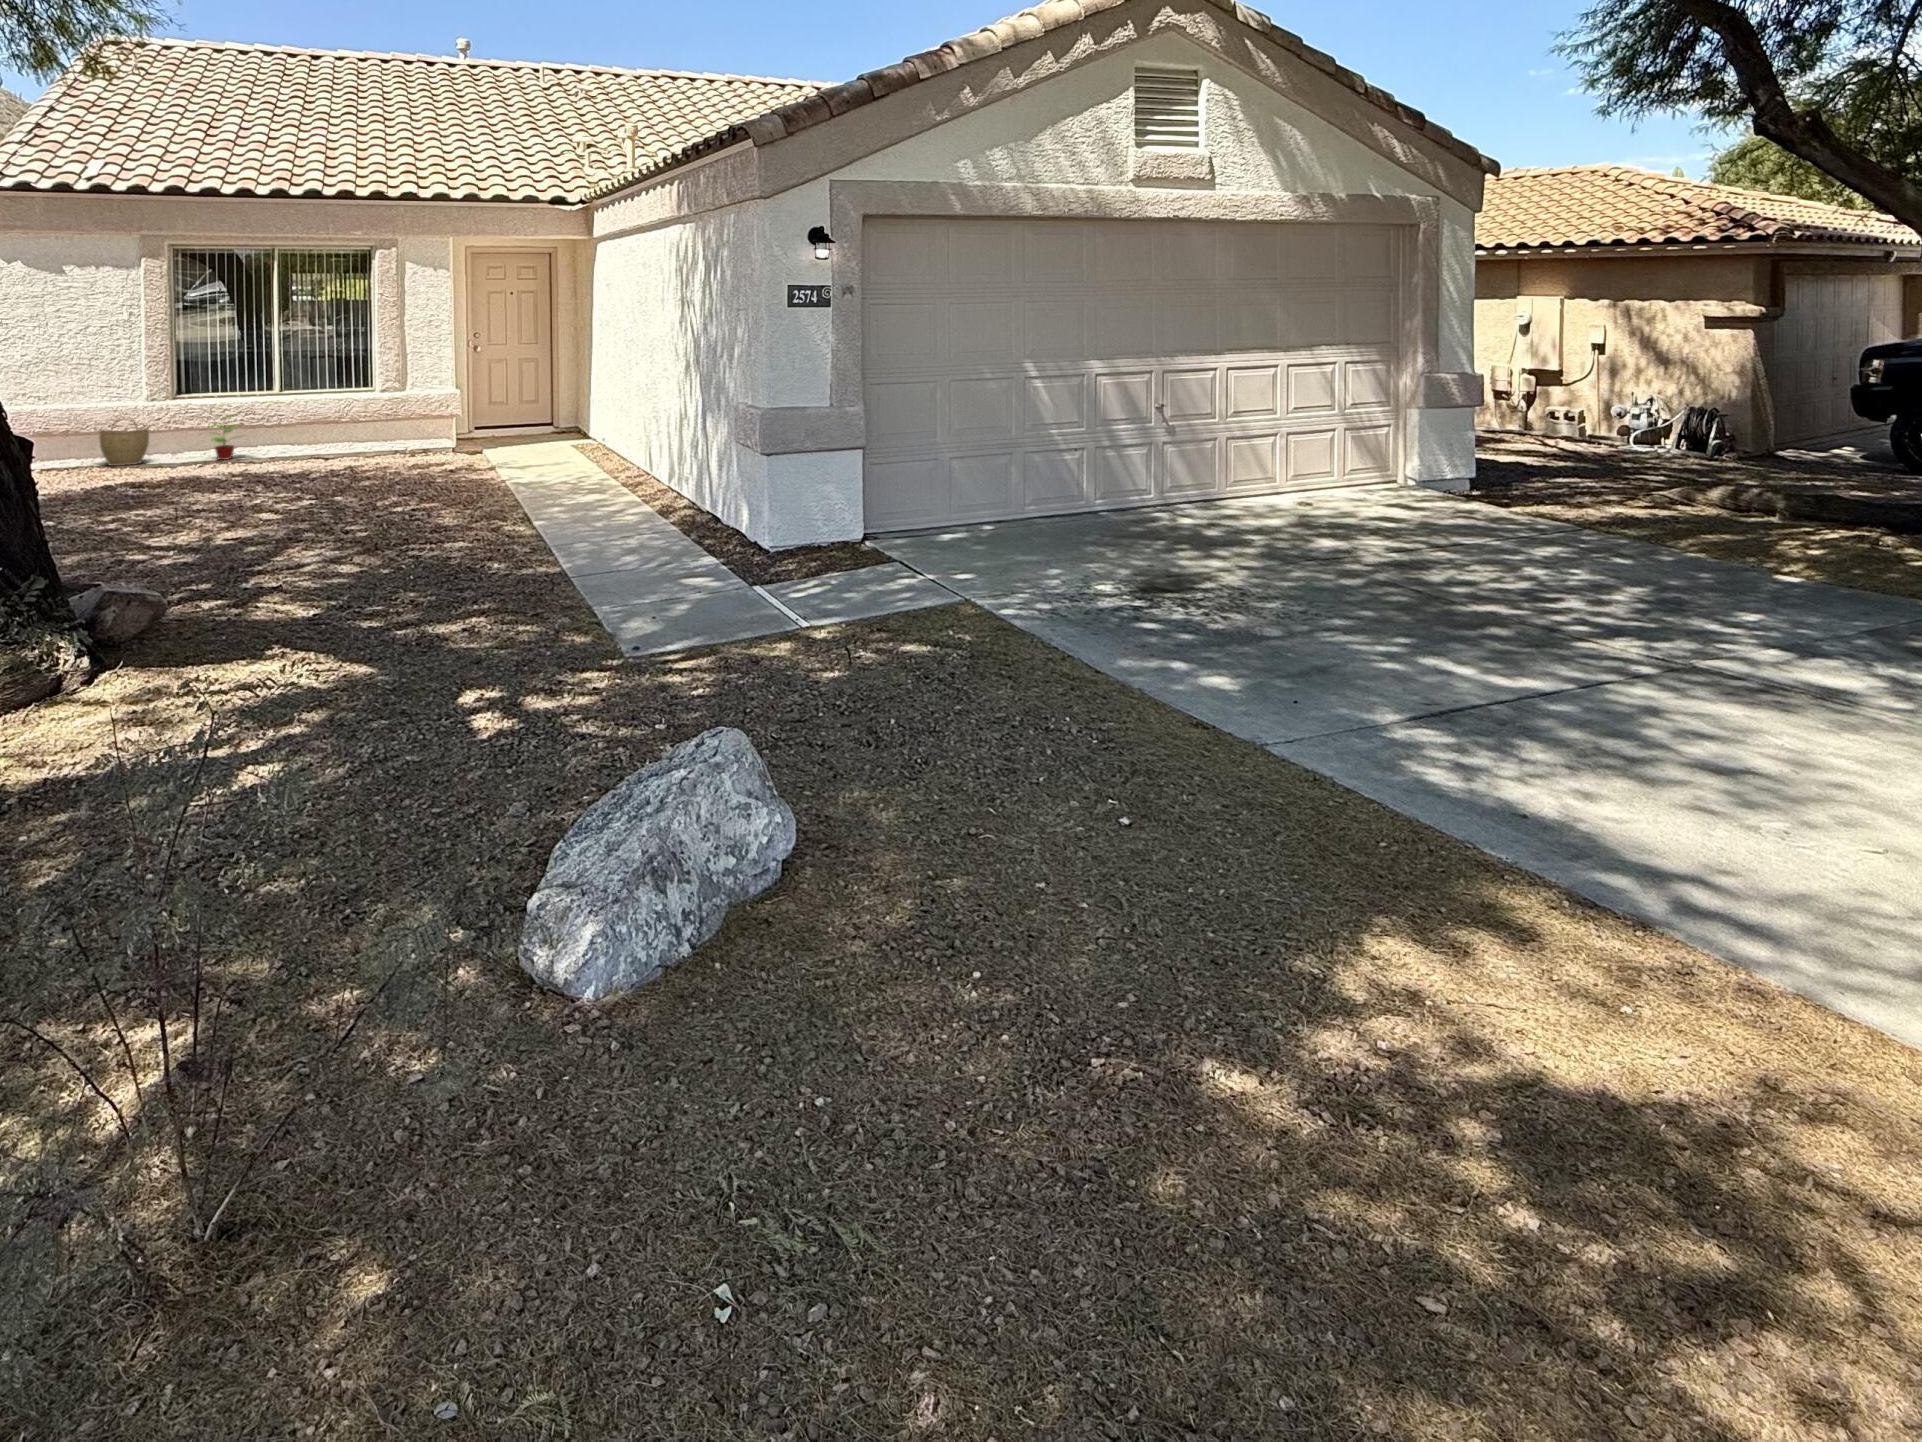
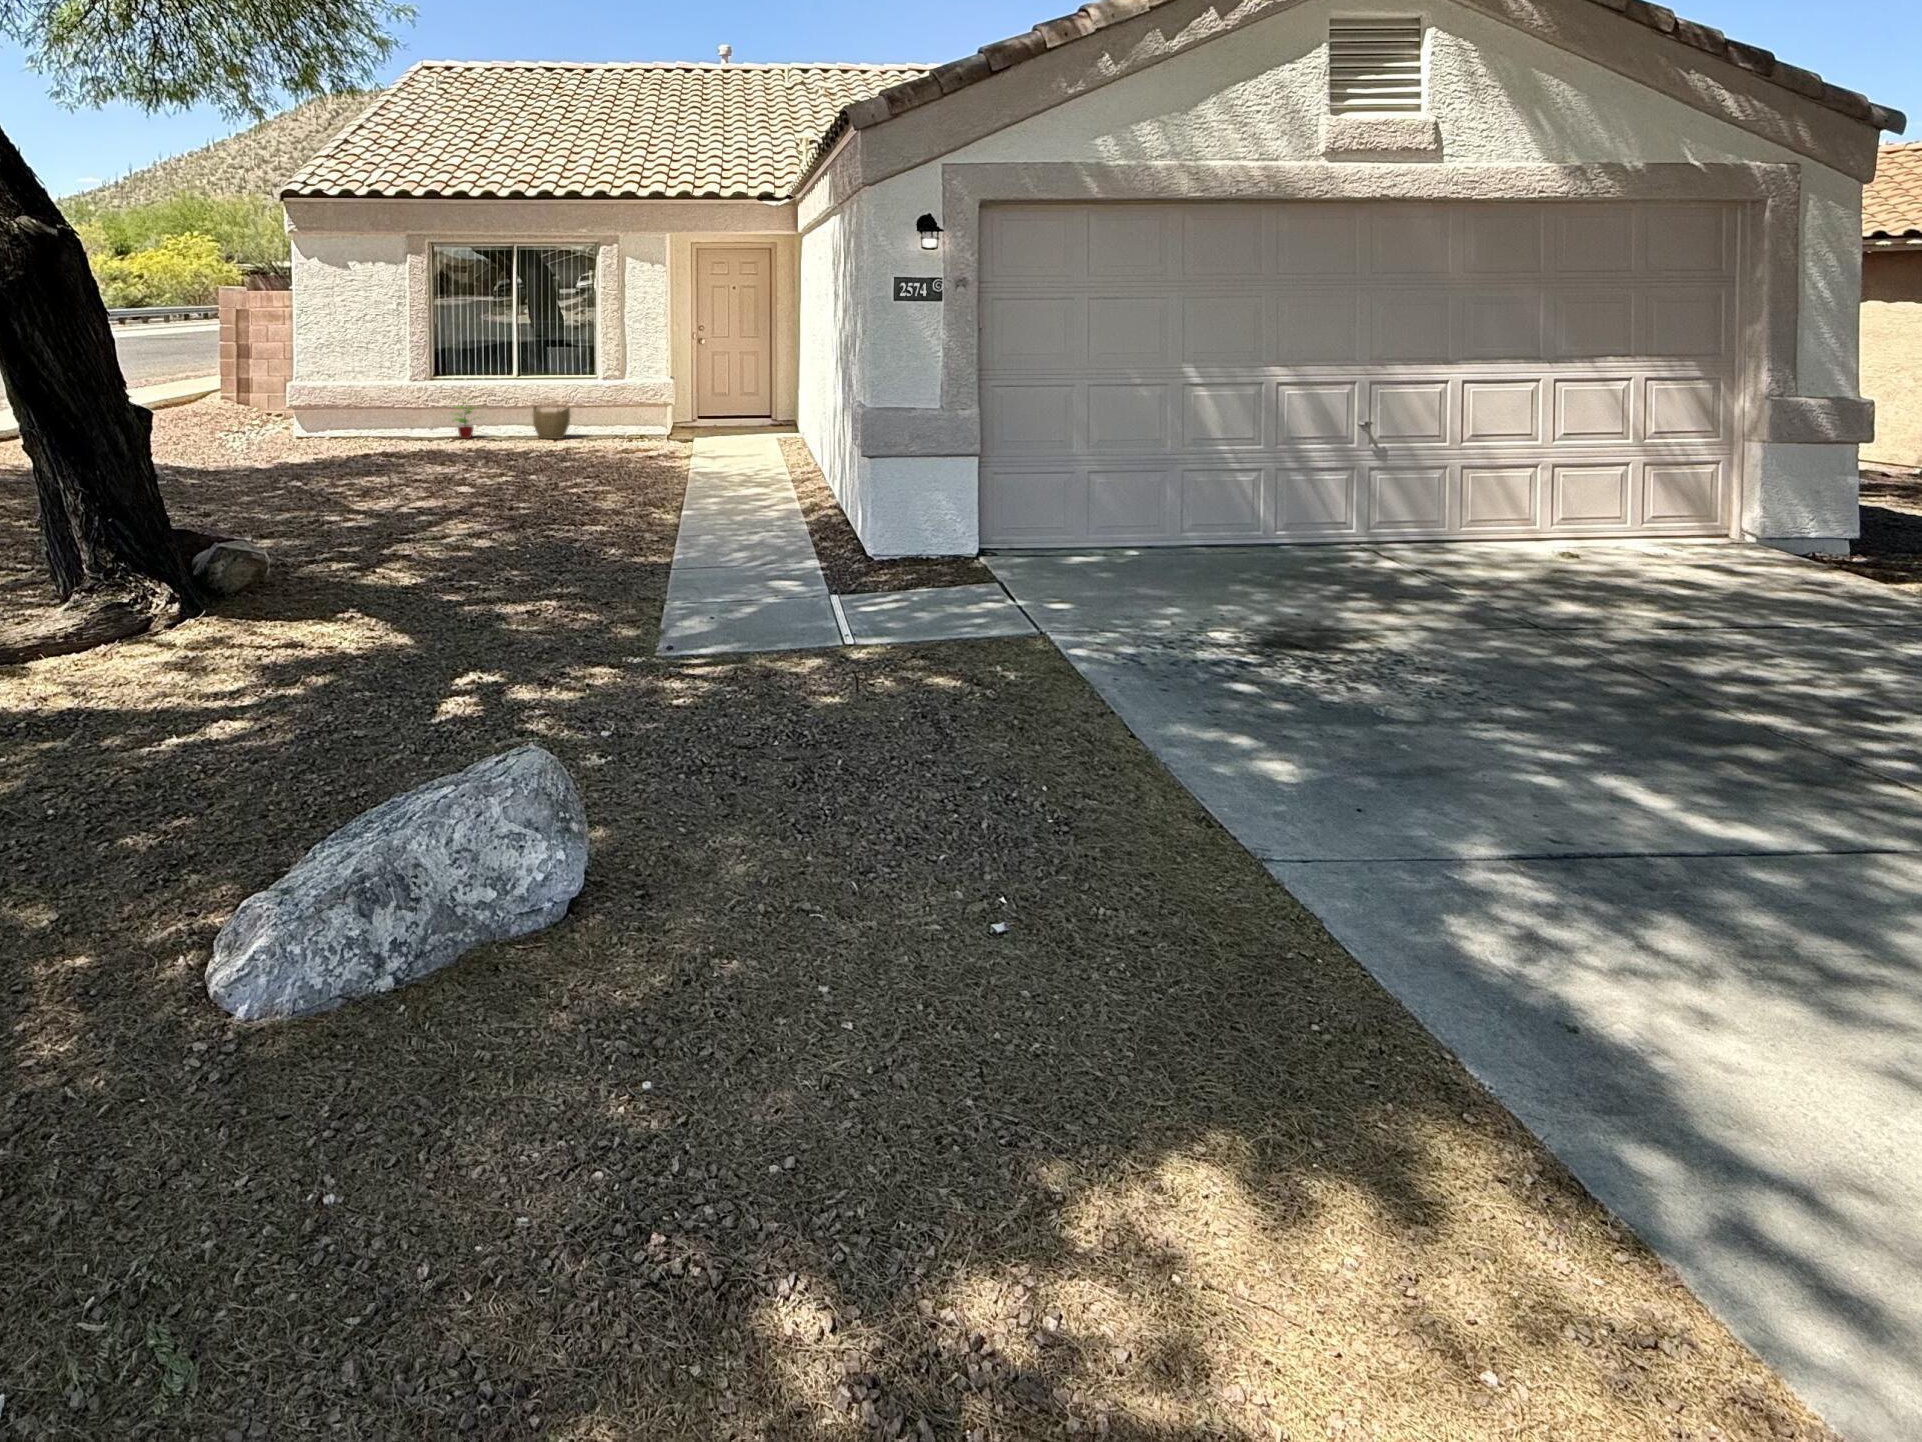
woven basket: present [99,416,149,466] -> present [533,397,570,439]

